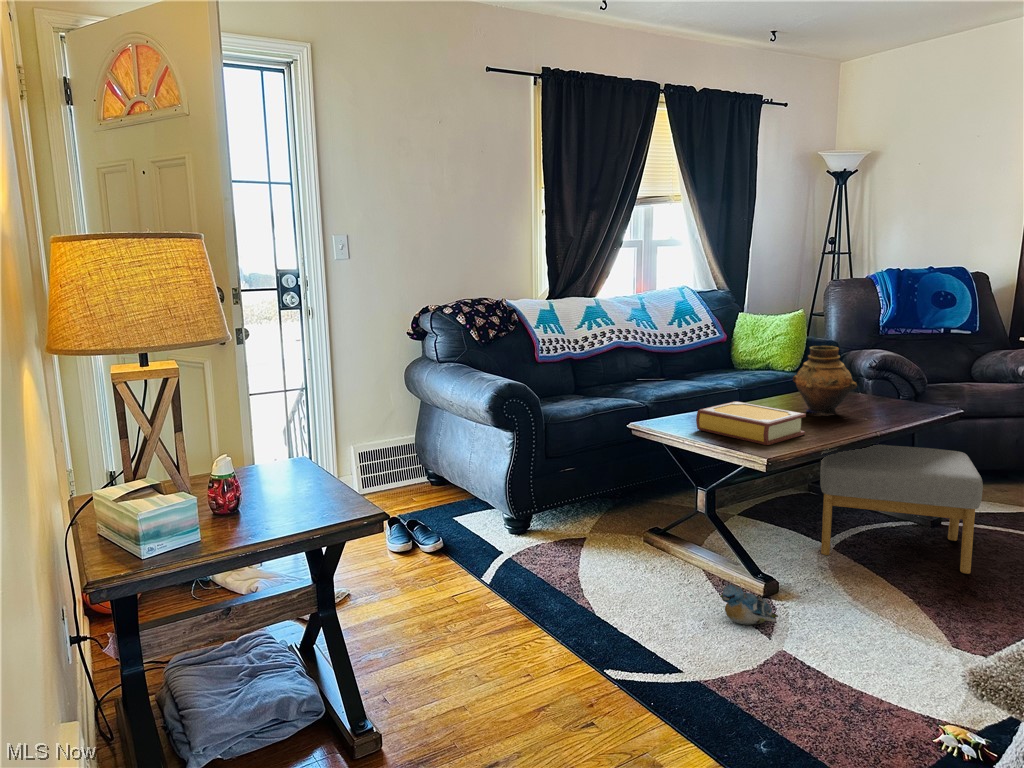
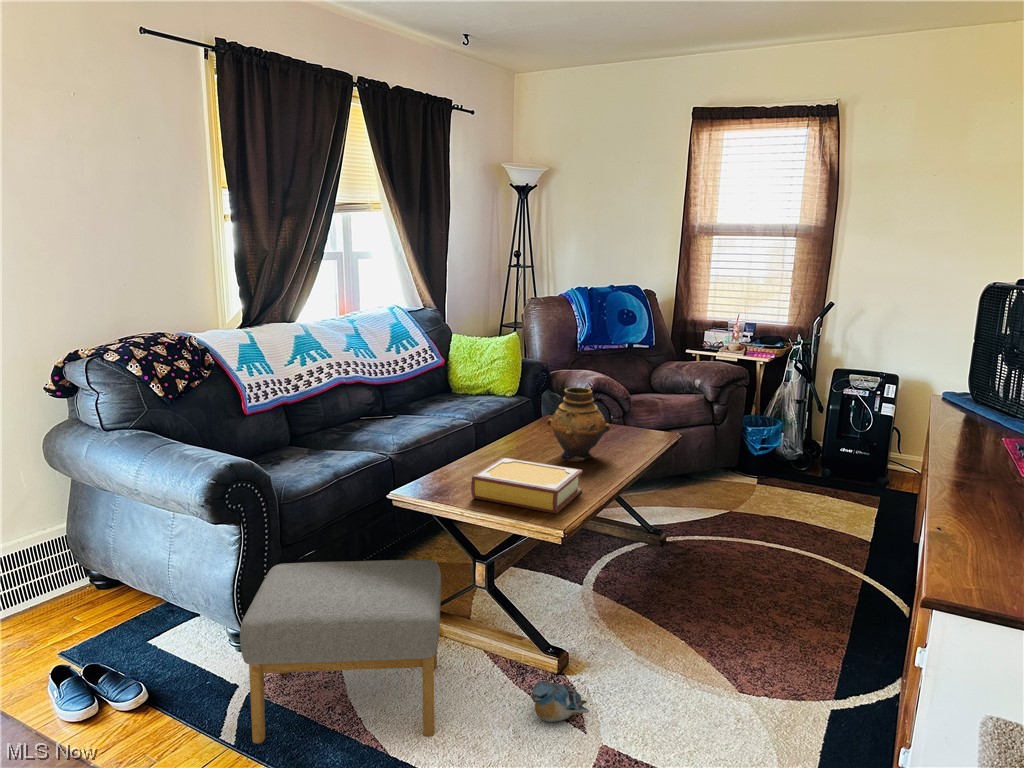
footstool: present [820,445,983,574] -> present [240,560,441,743]

